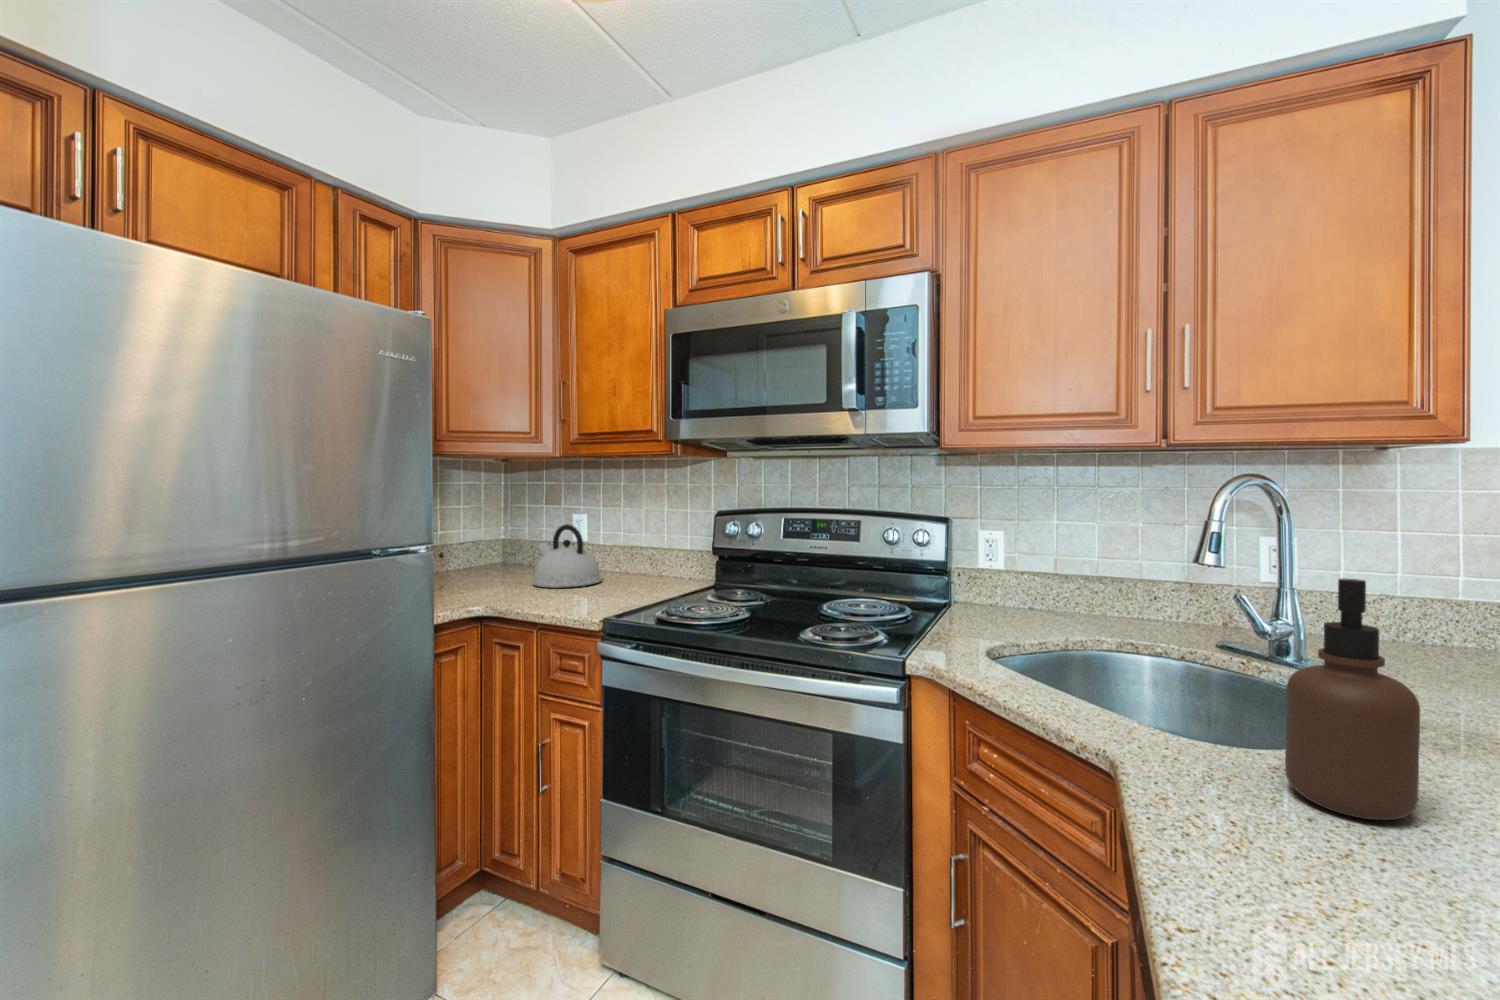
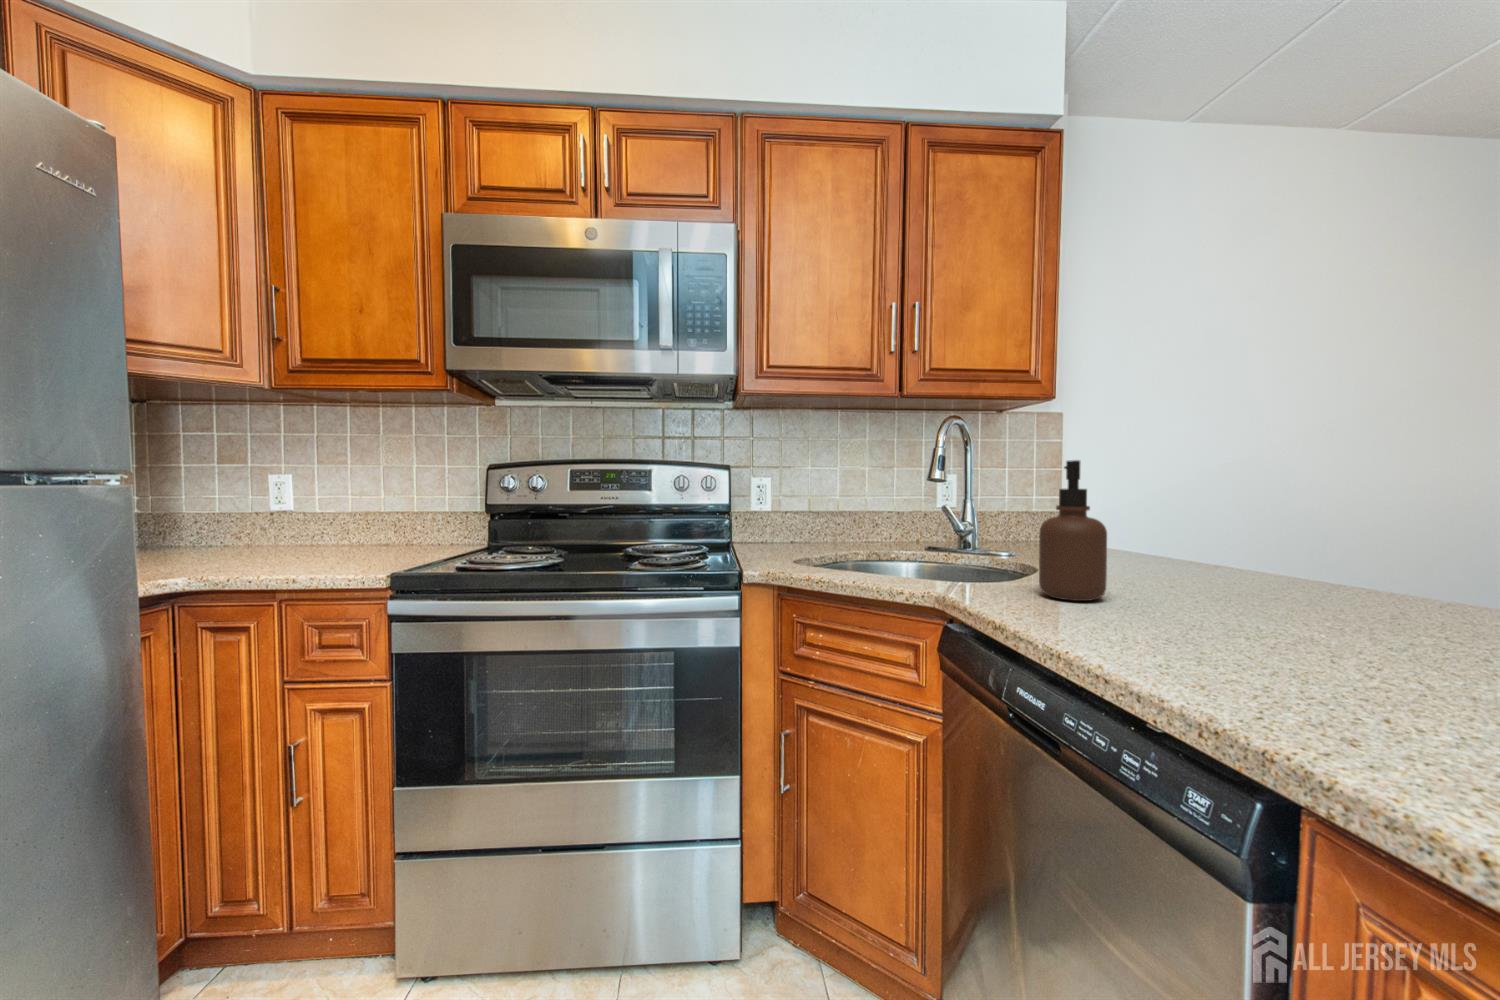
kettle: present [533,524,602,588] -> none [231,483,336,560]

